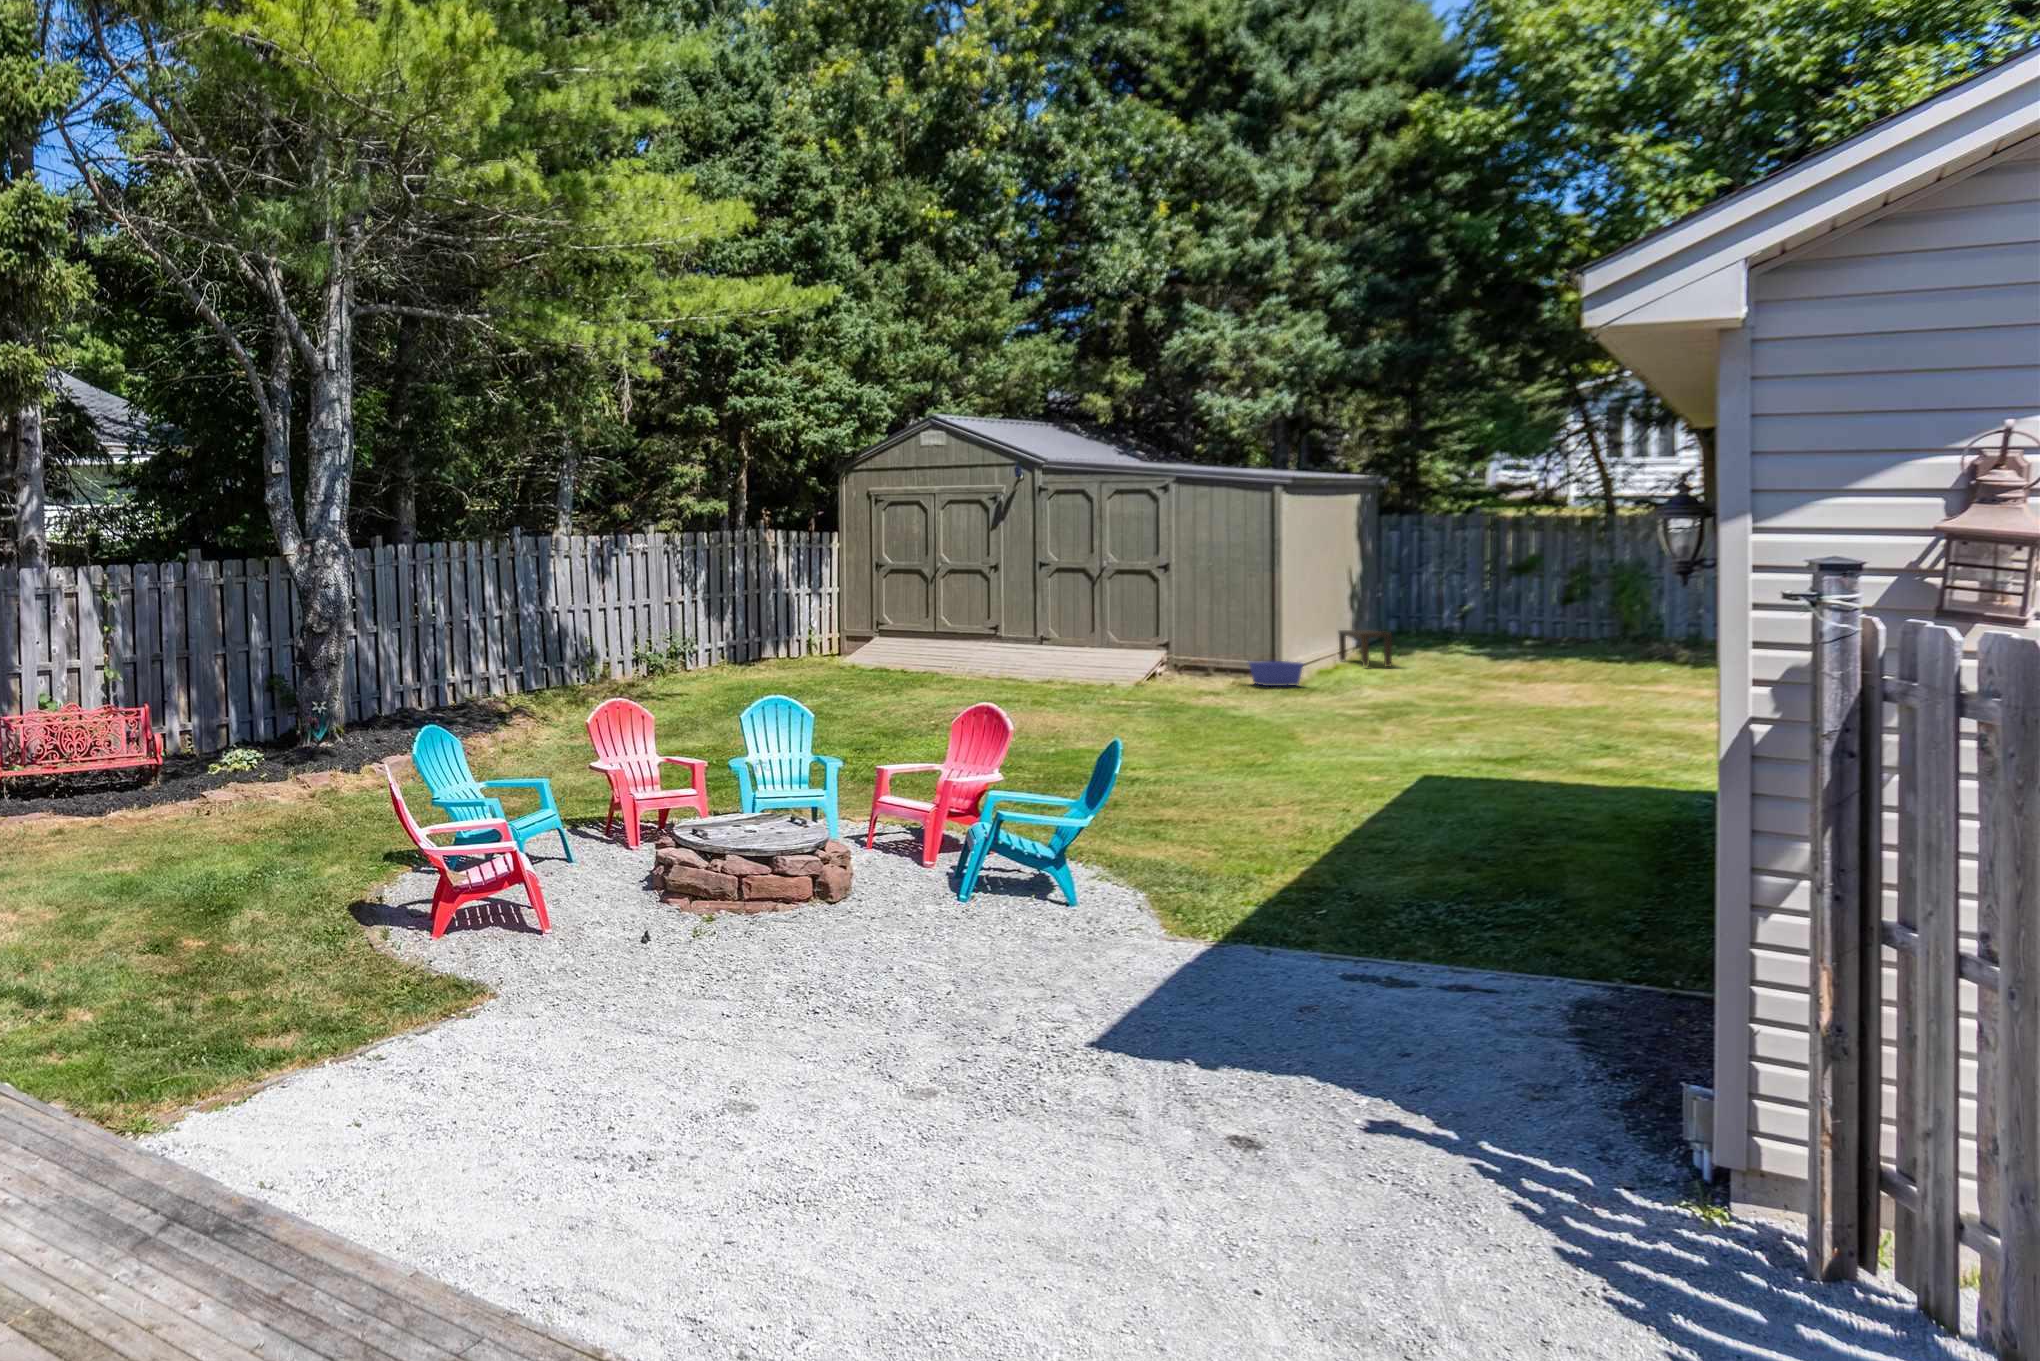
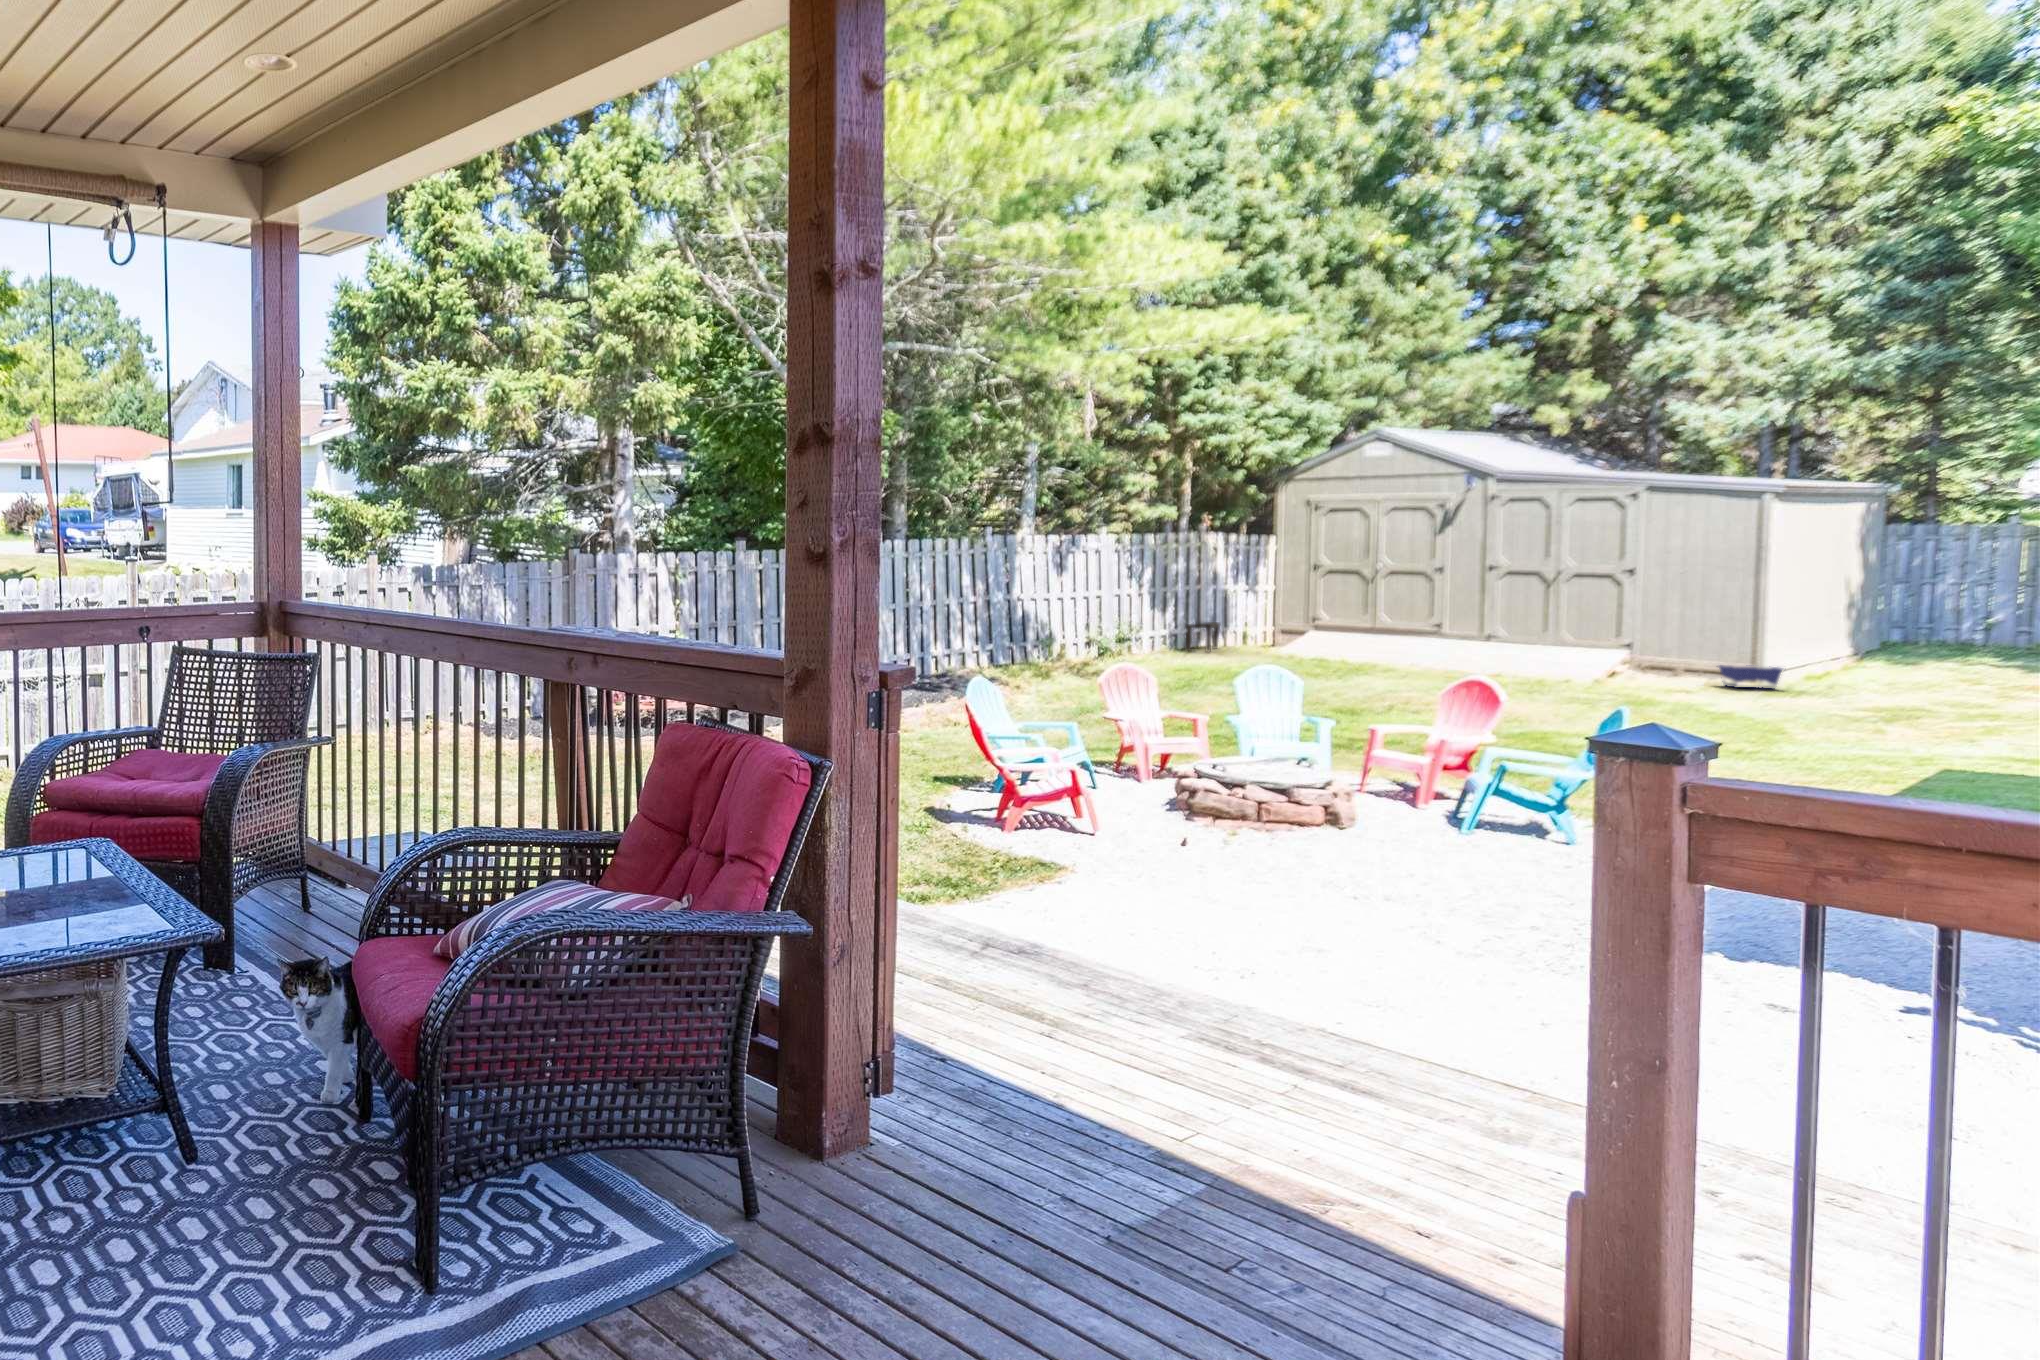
bench: present [1338,630,1392,667] -> present [1186,622,1221,652]

